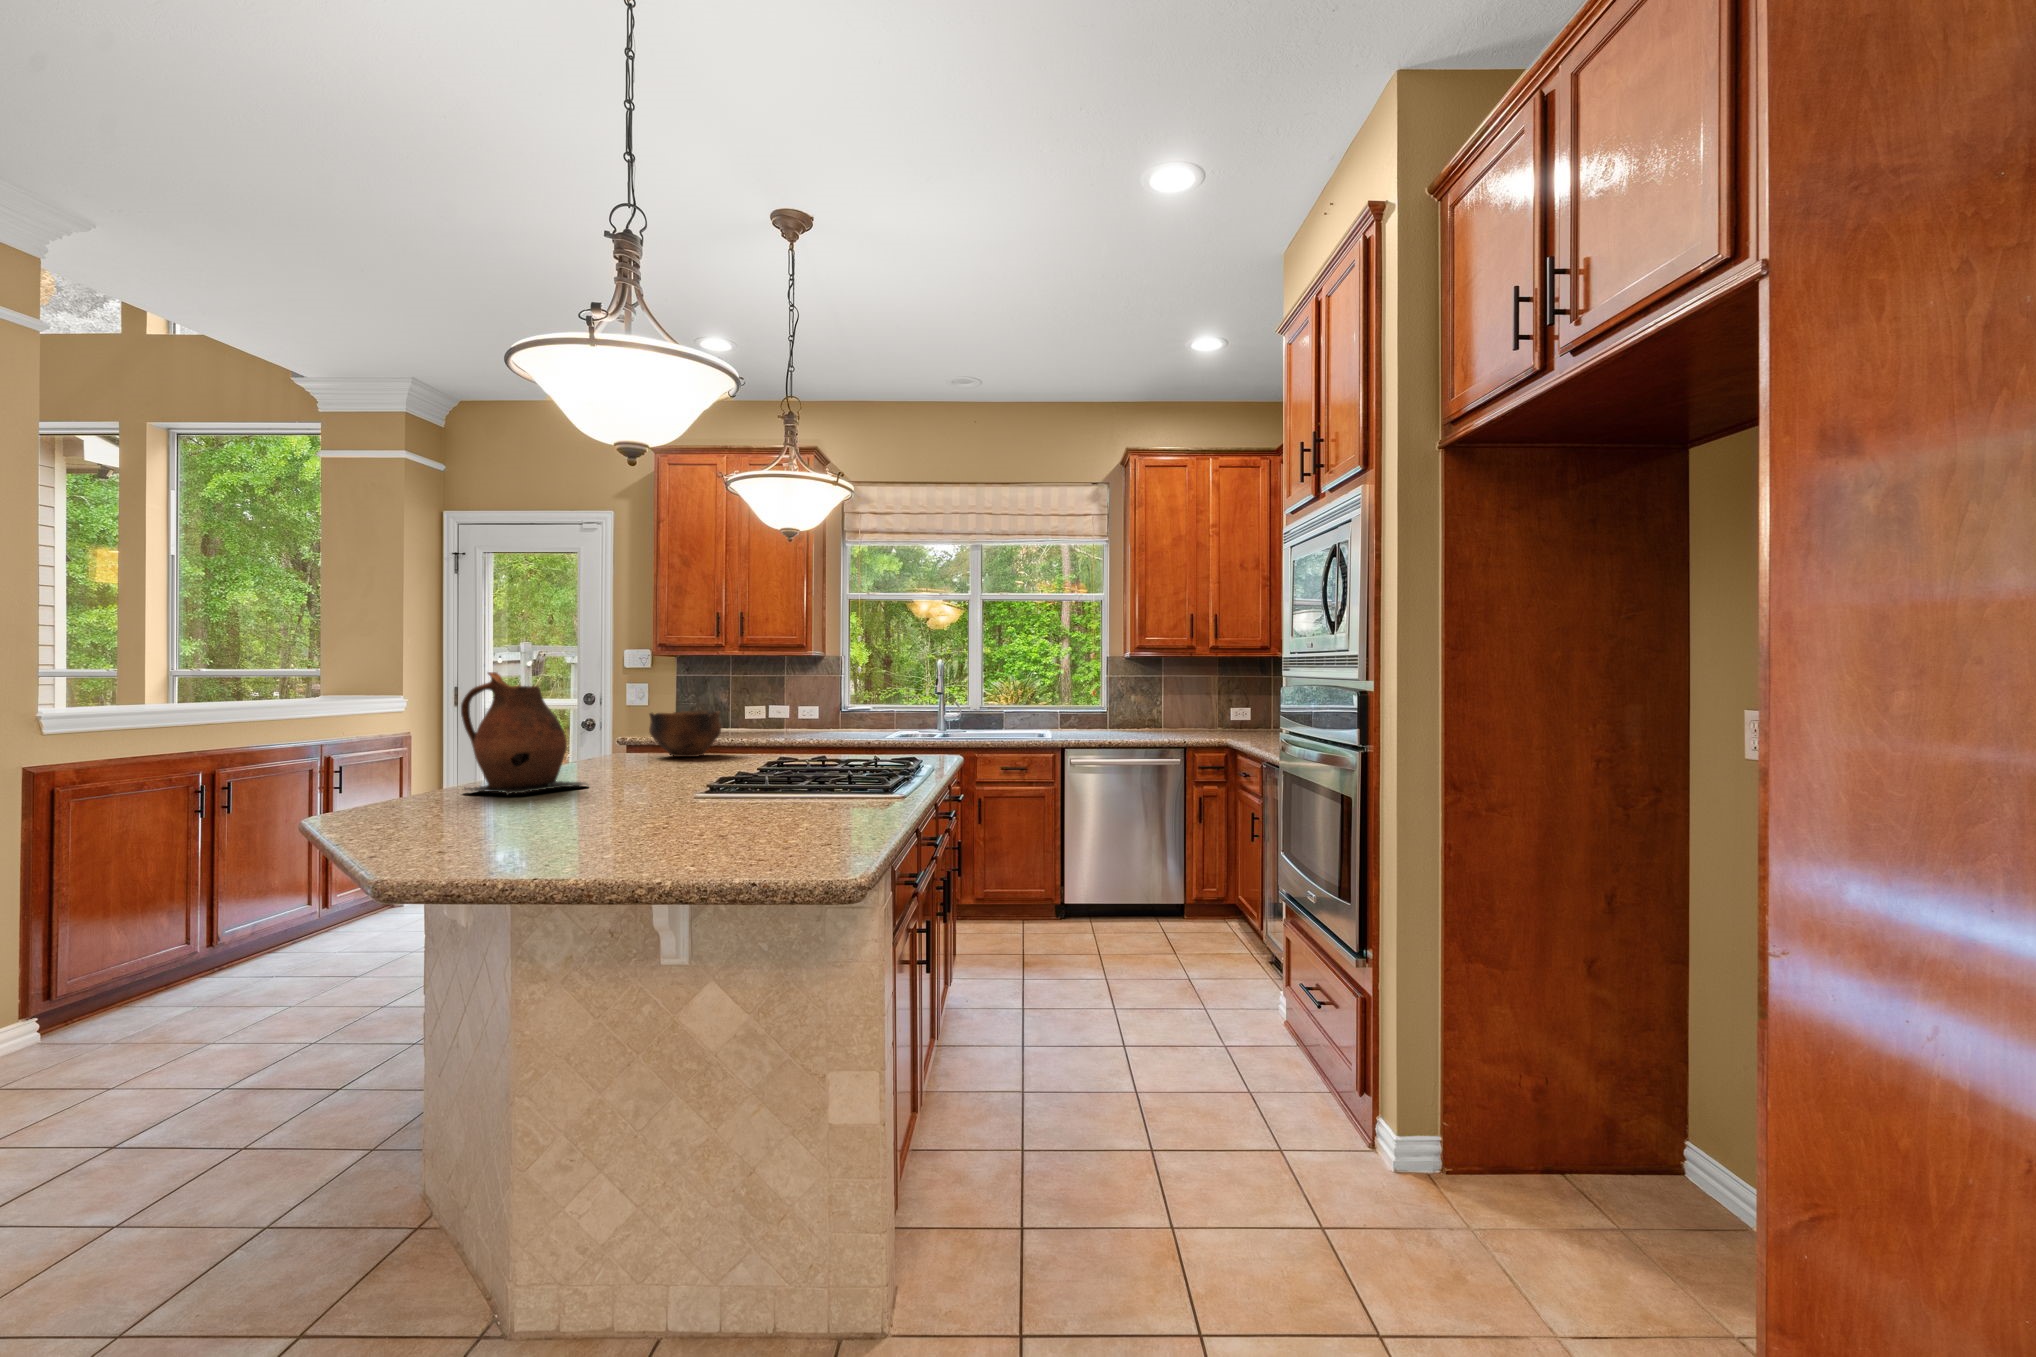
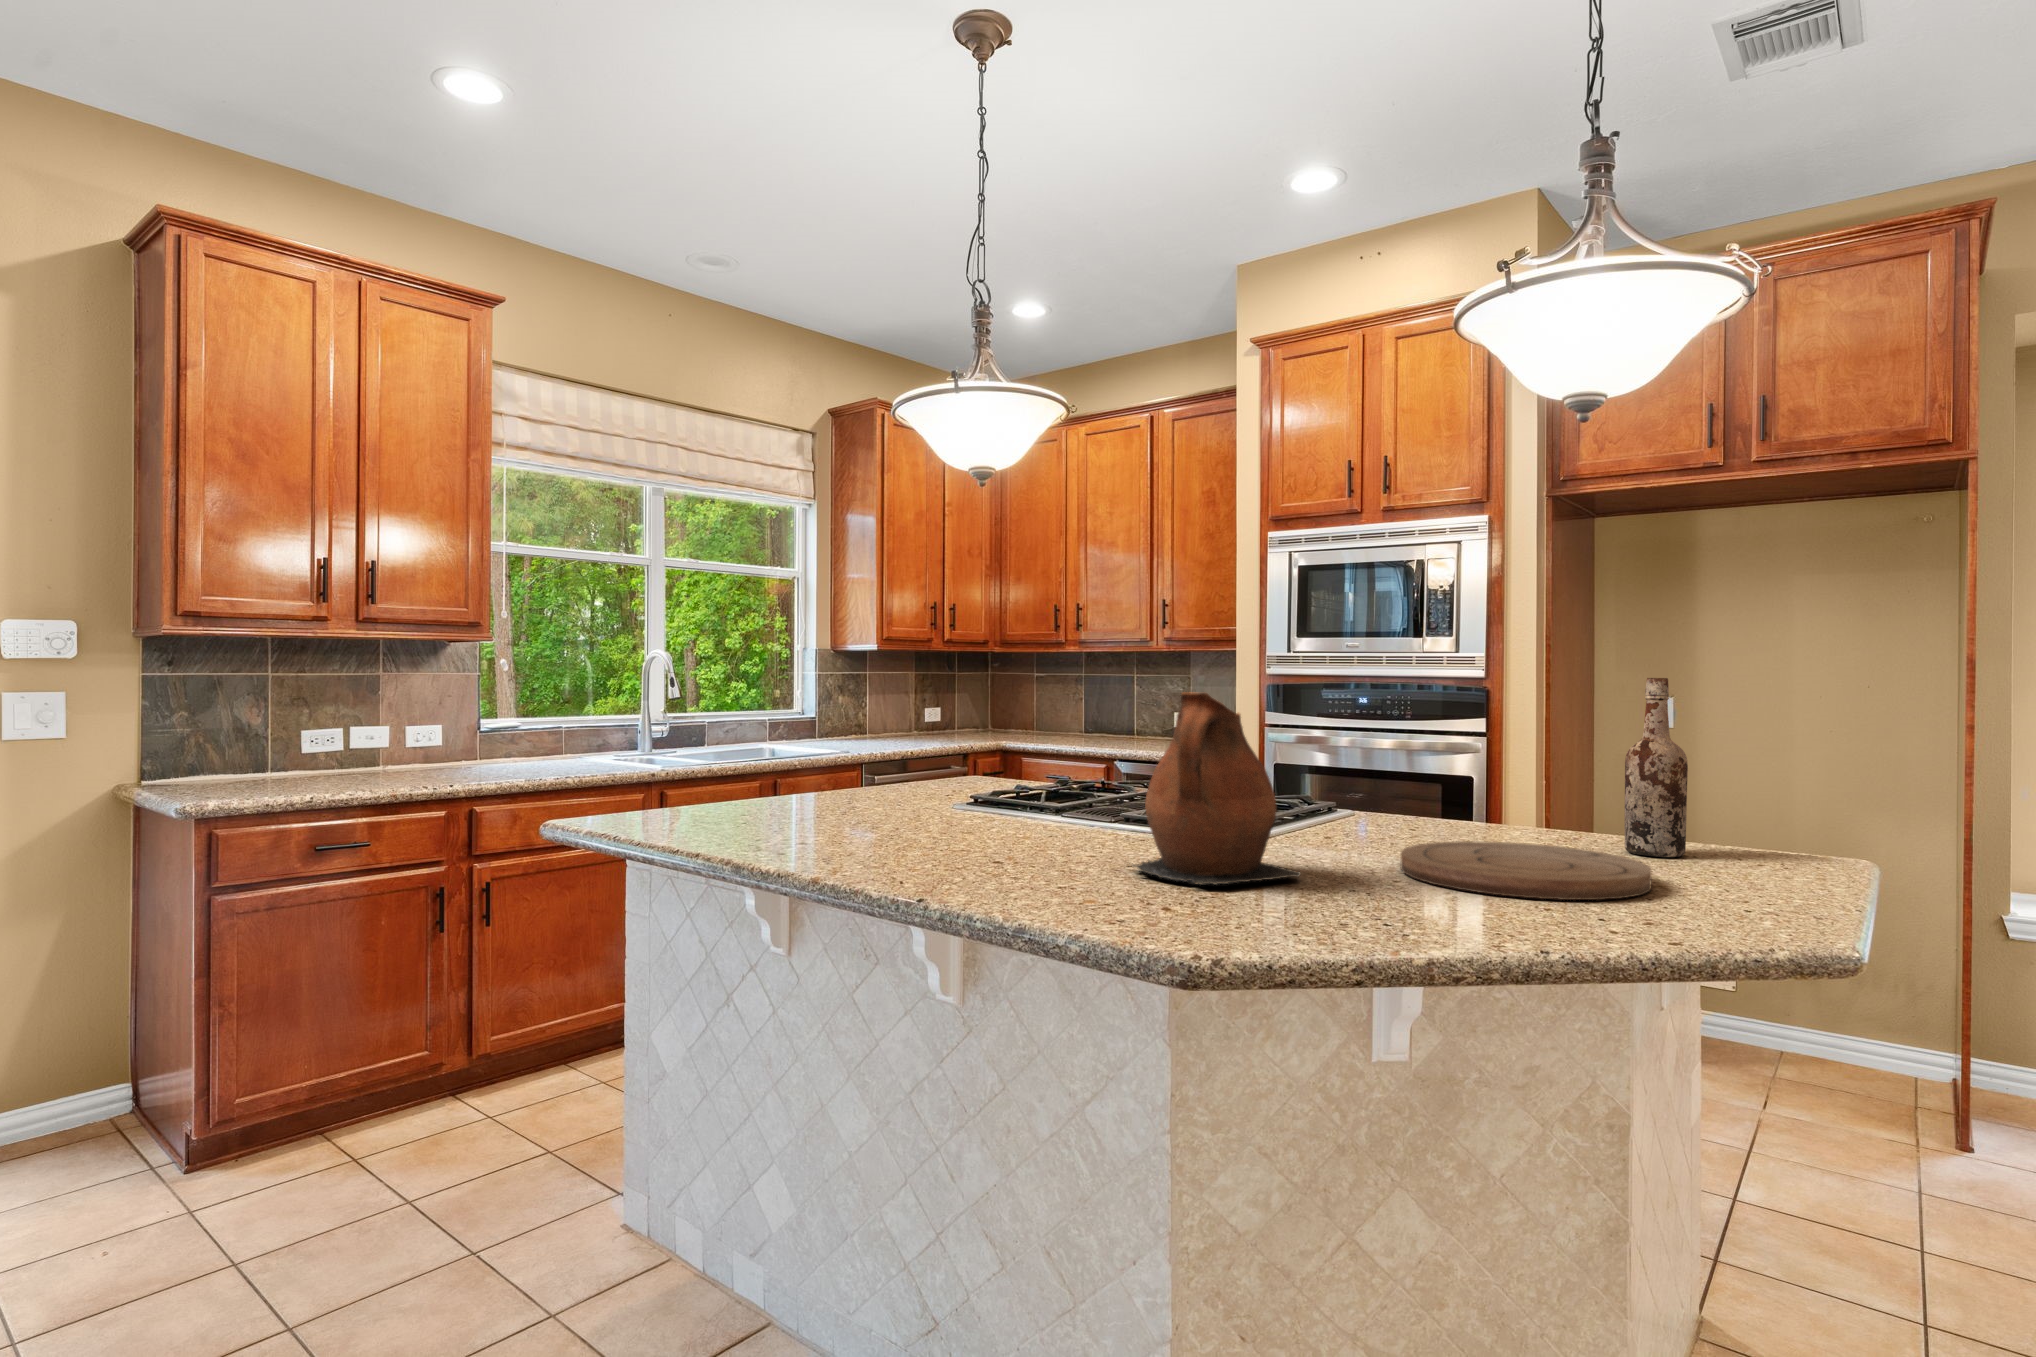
wine bottle: none [736,659,788,823] -> present [1624,678,1688,857]
bowl: present [649,710,721,757] -> none [801,739,912,816]
cutting board: none [483,788,678,826] -> present [1400,841,1651,900]

